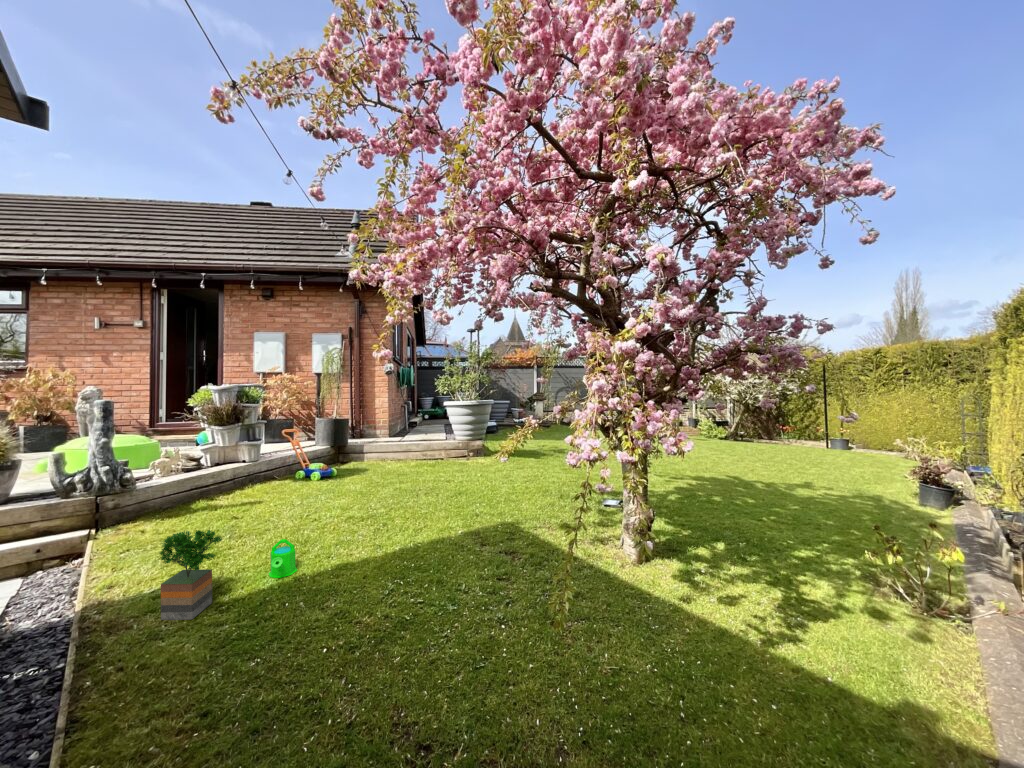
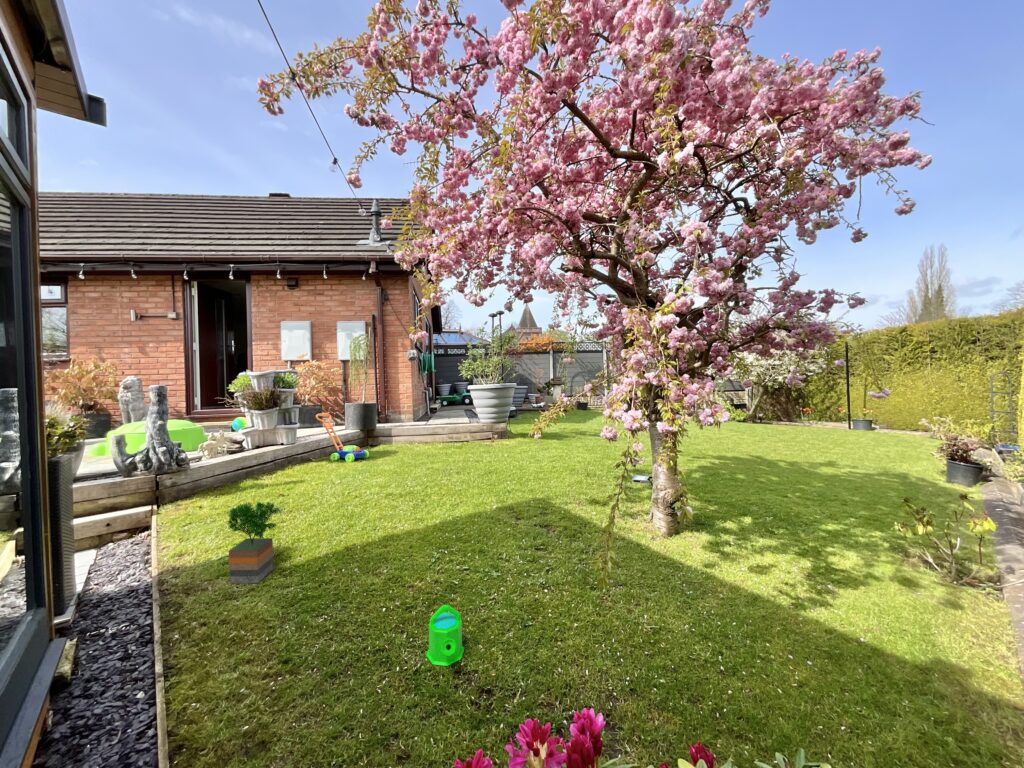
watering can: present [268,539,297,578] -> present [426,605,465,666]

